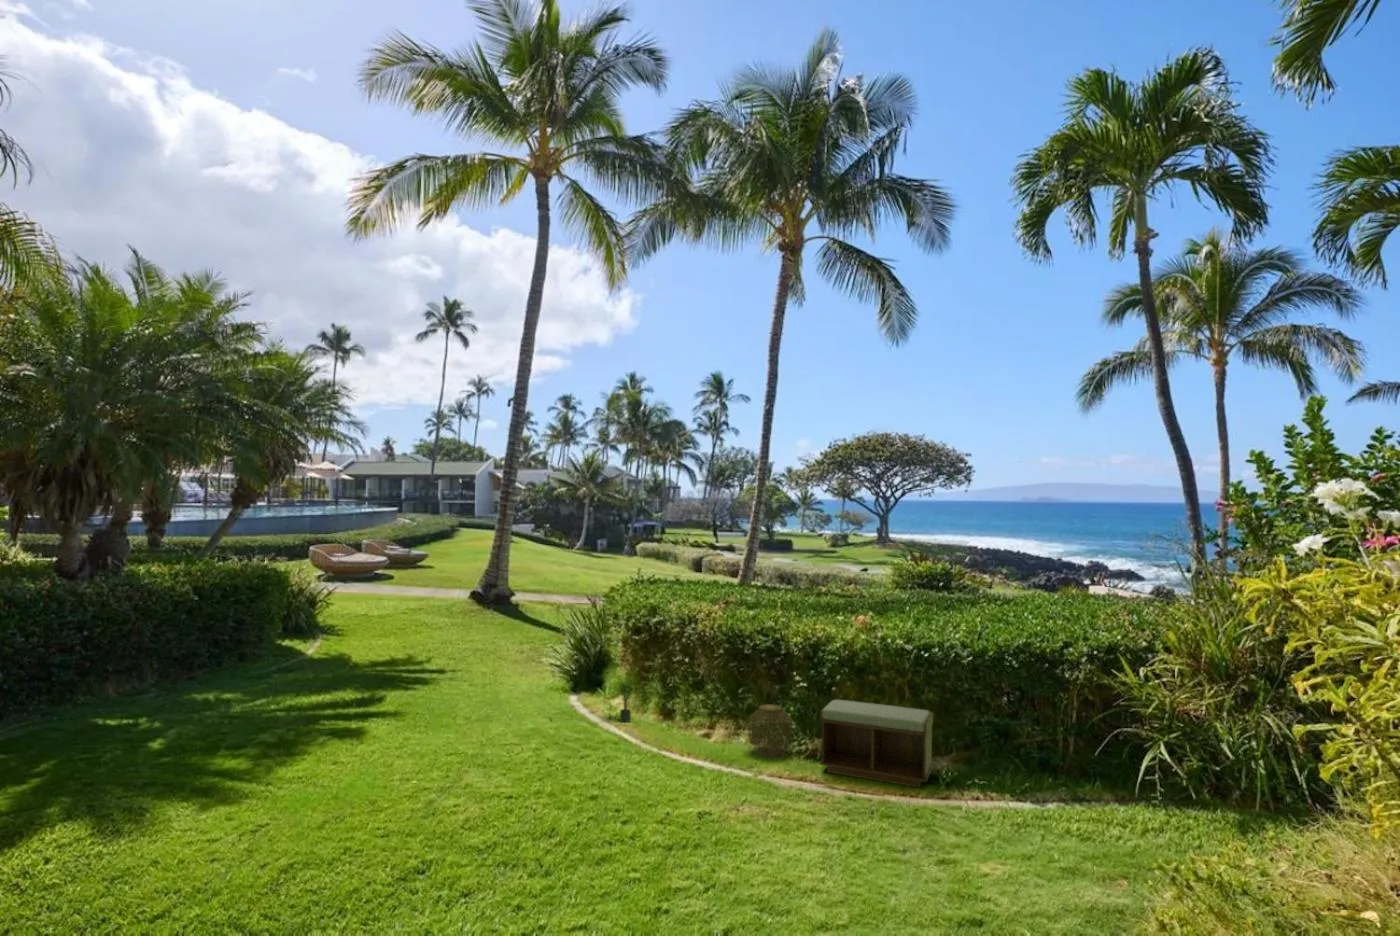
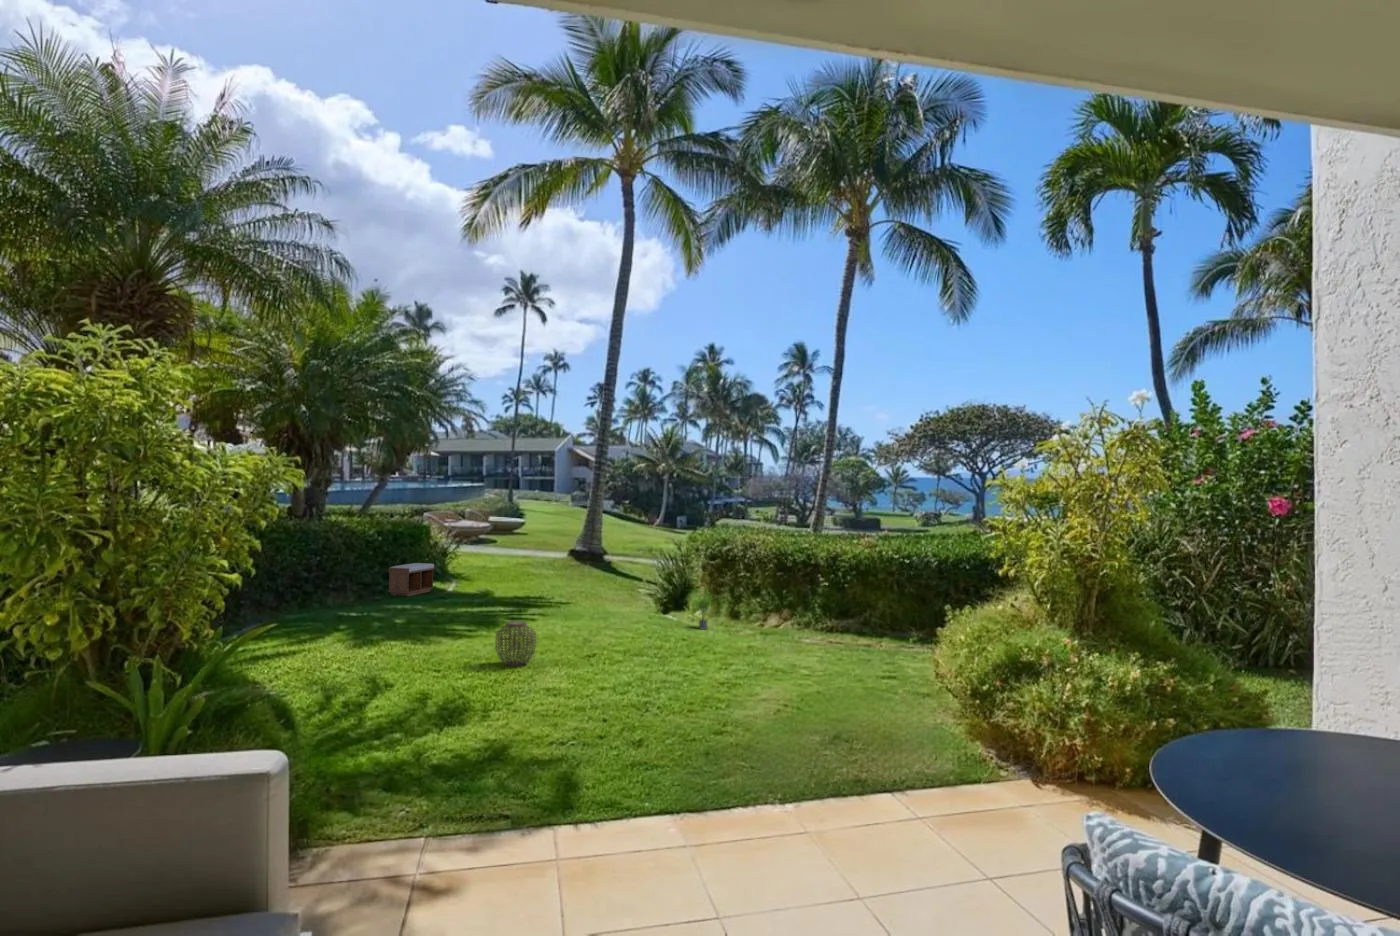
bench: present [820,700,933,787] -> present [388,563,434,596]
woven basket: present [748,704,792,757] -> present [495,621,536,666]

